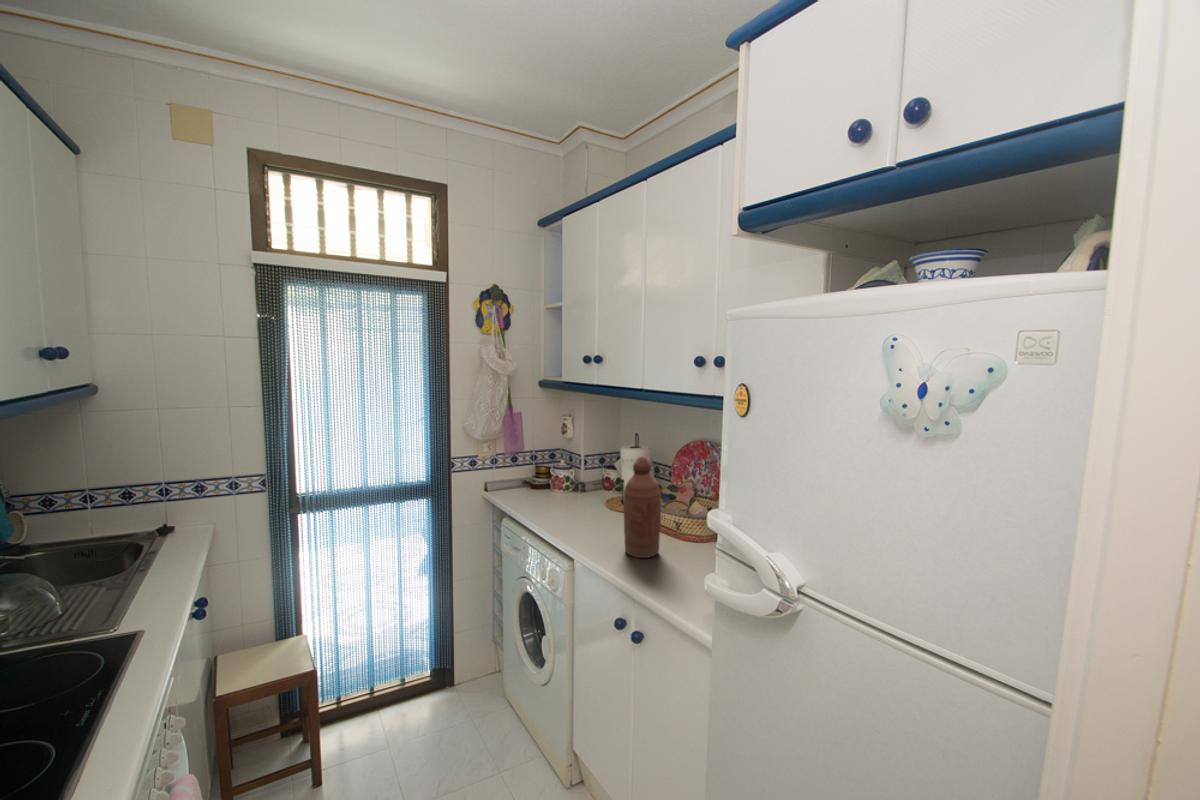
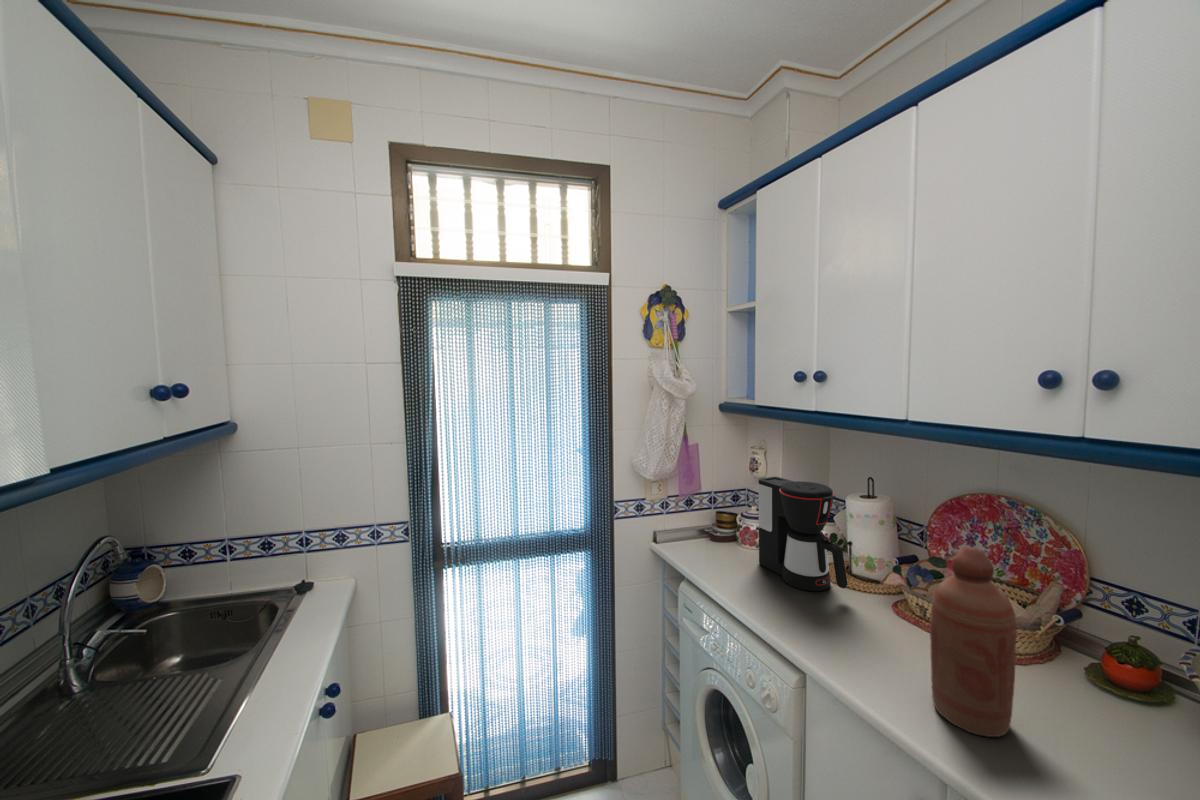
coffee maker: none [561,434,610,511] -> present [759,477,847,591]

